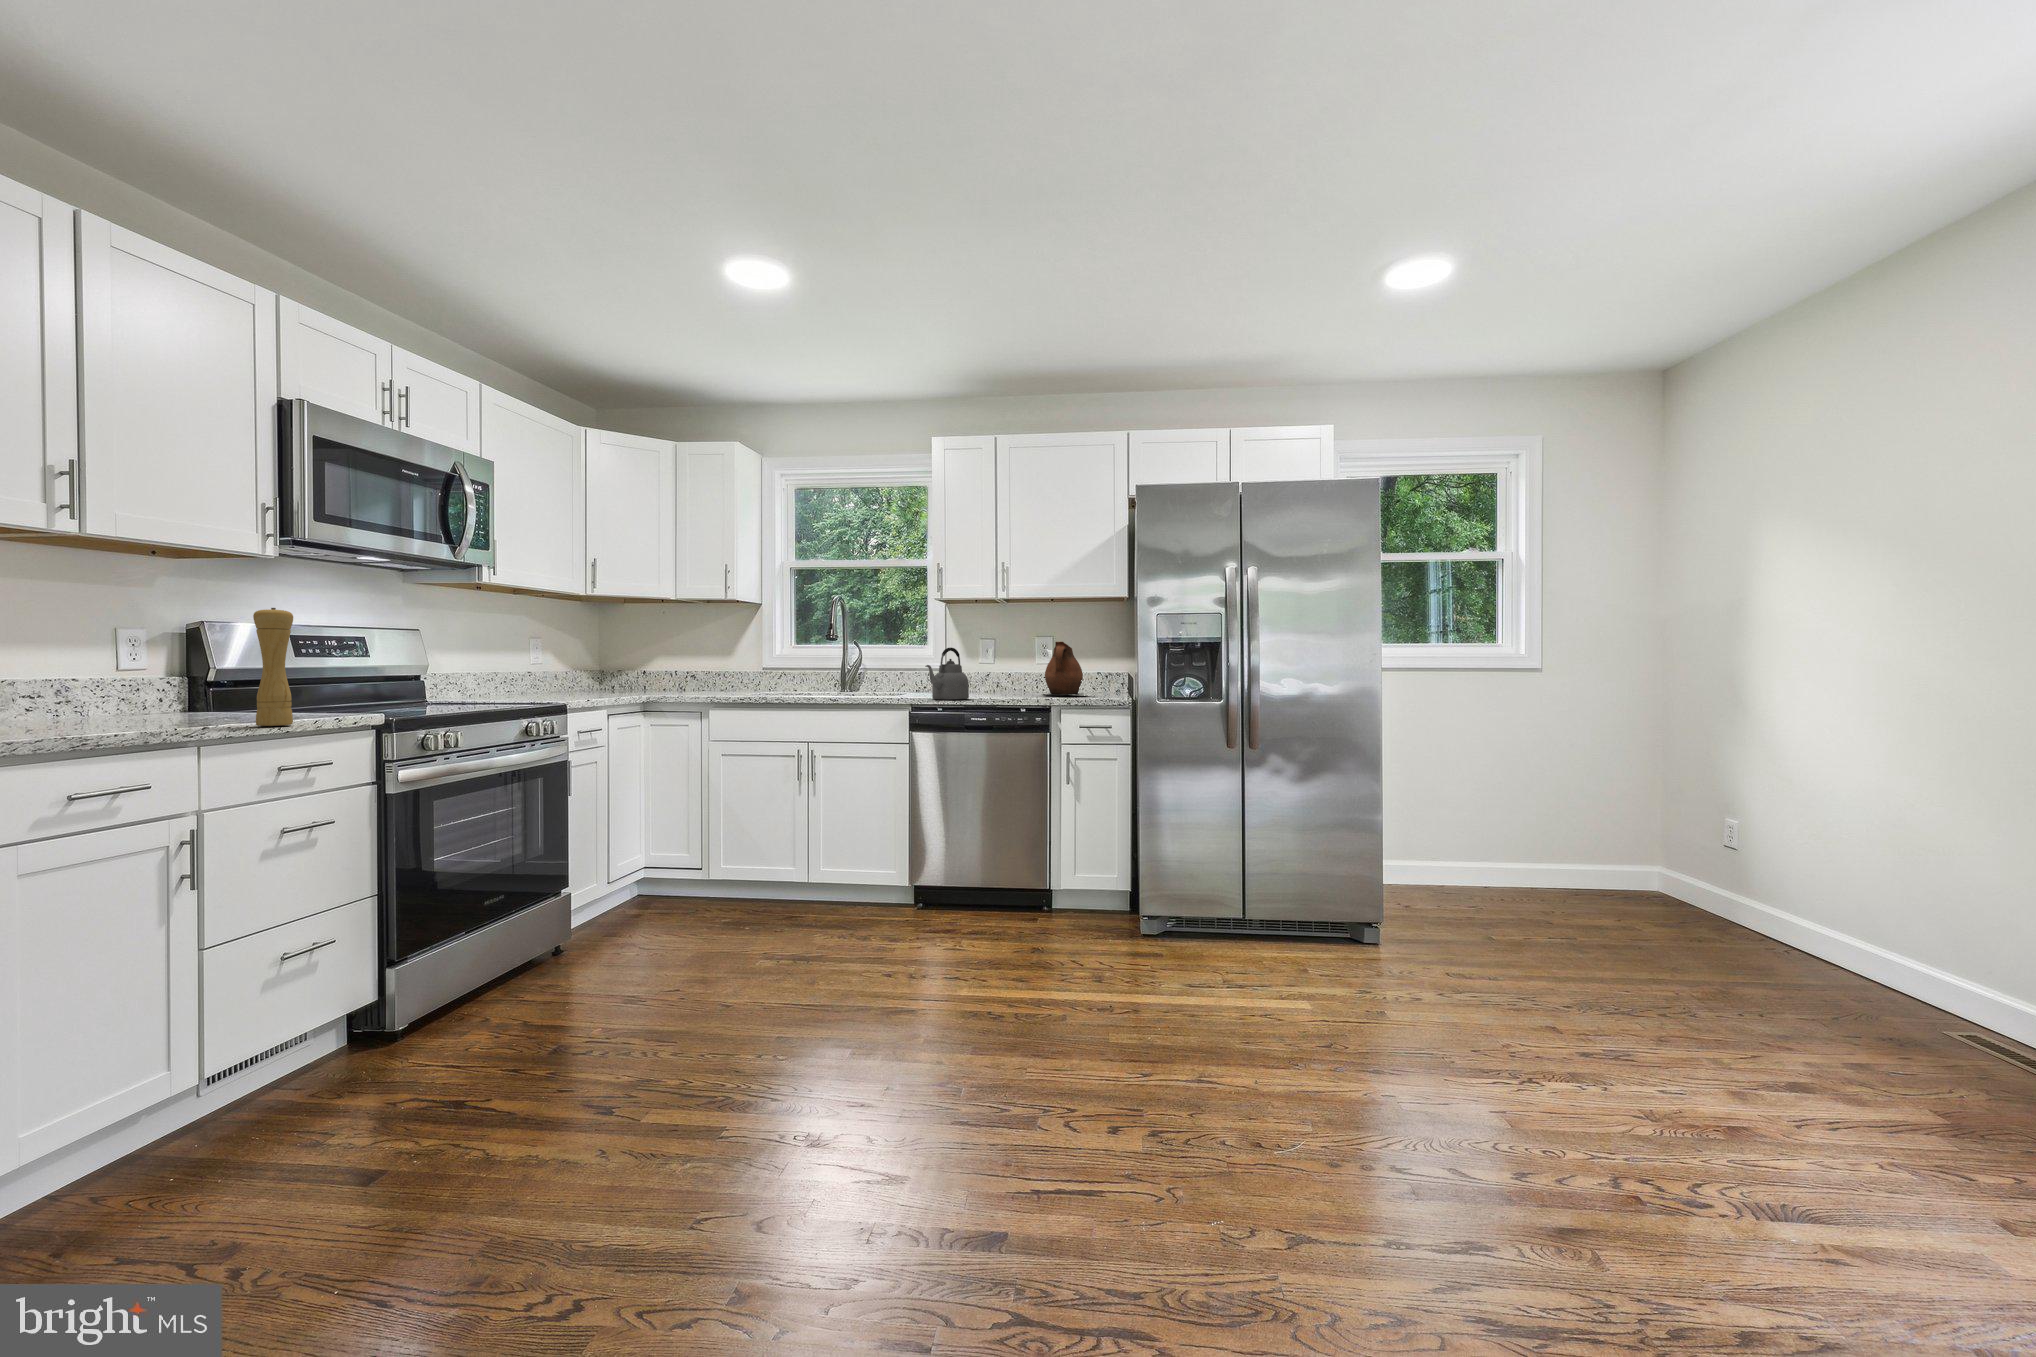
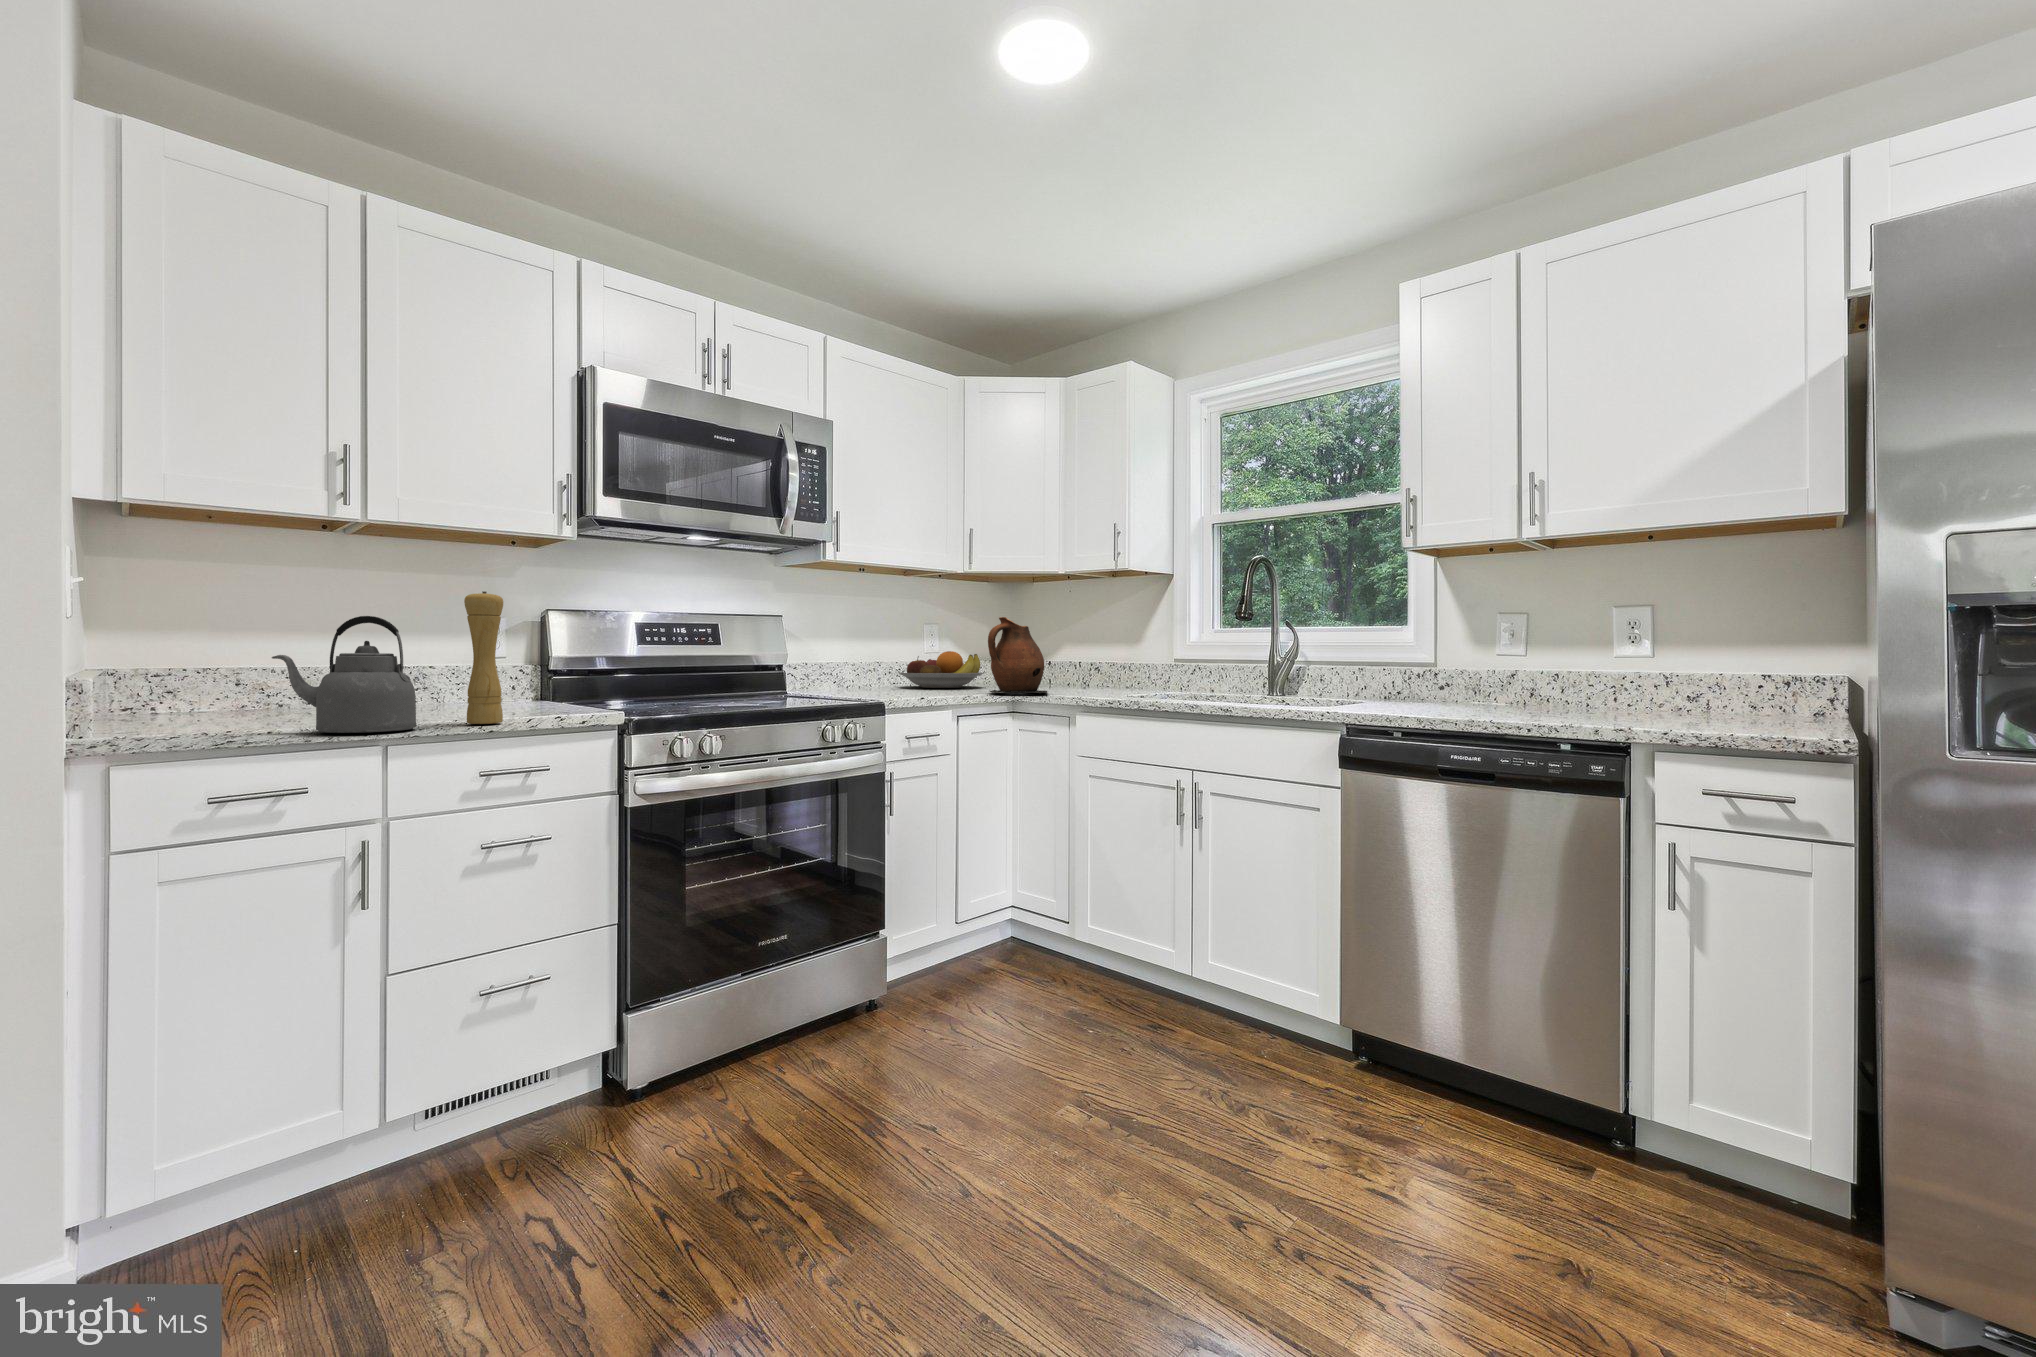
ceramic pitcher: present [1043,642,1083,695] -> present [988,617,1047,694]
kettle: present [925,648,969,700] -> present [272,616,416,733]
fruit bowl: none [516,662,599,693] -> present [899,651,983,688]

